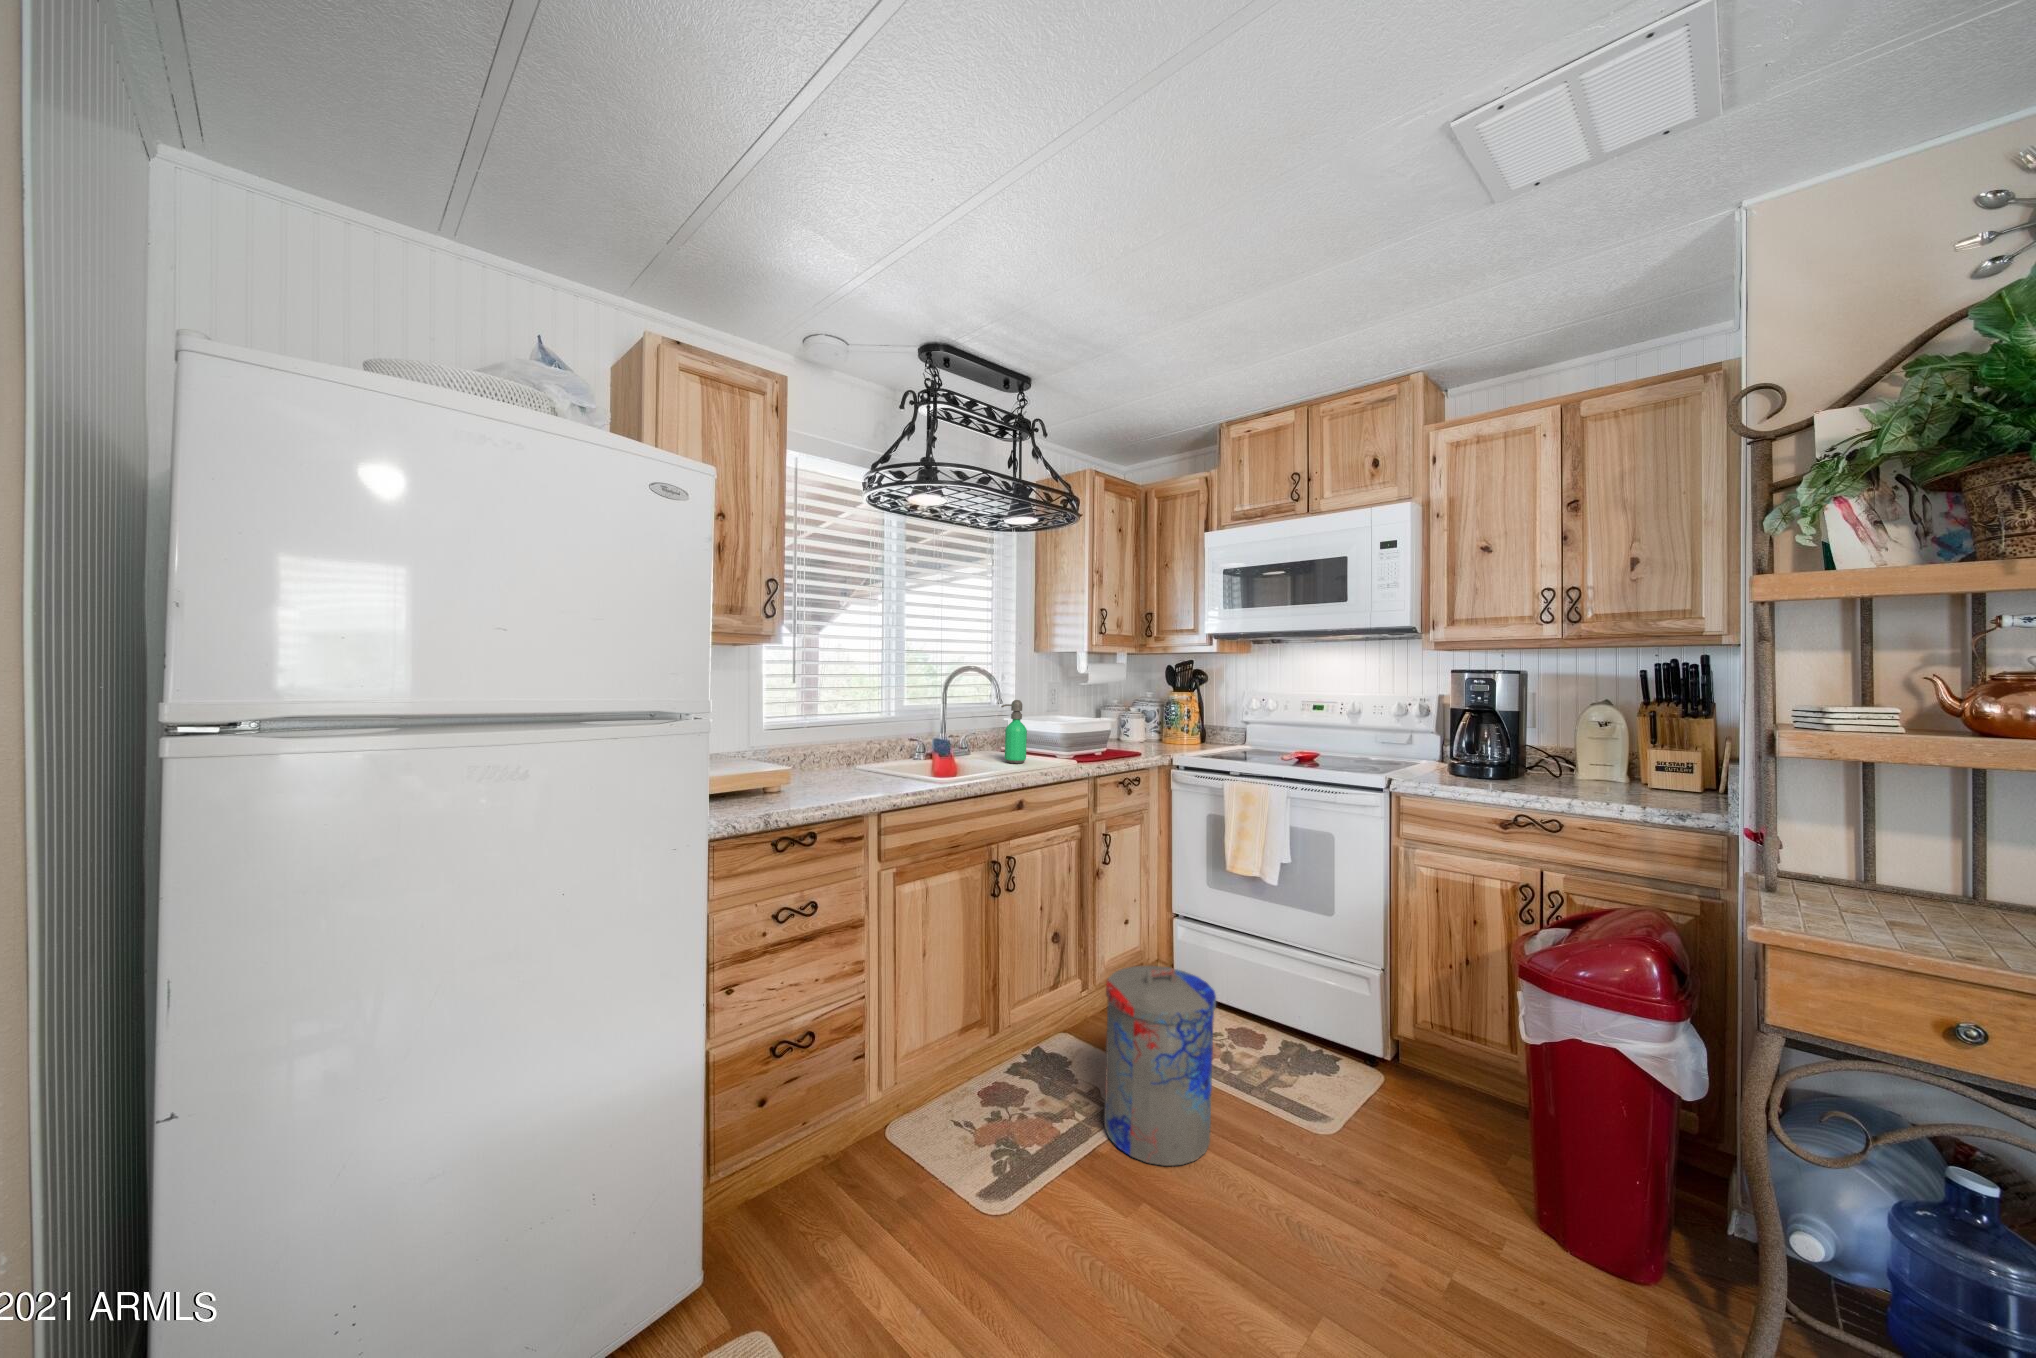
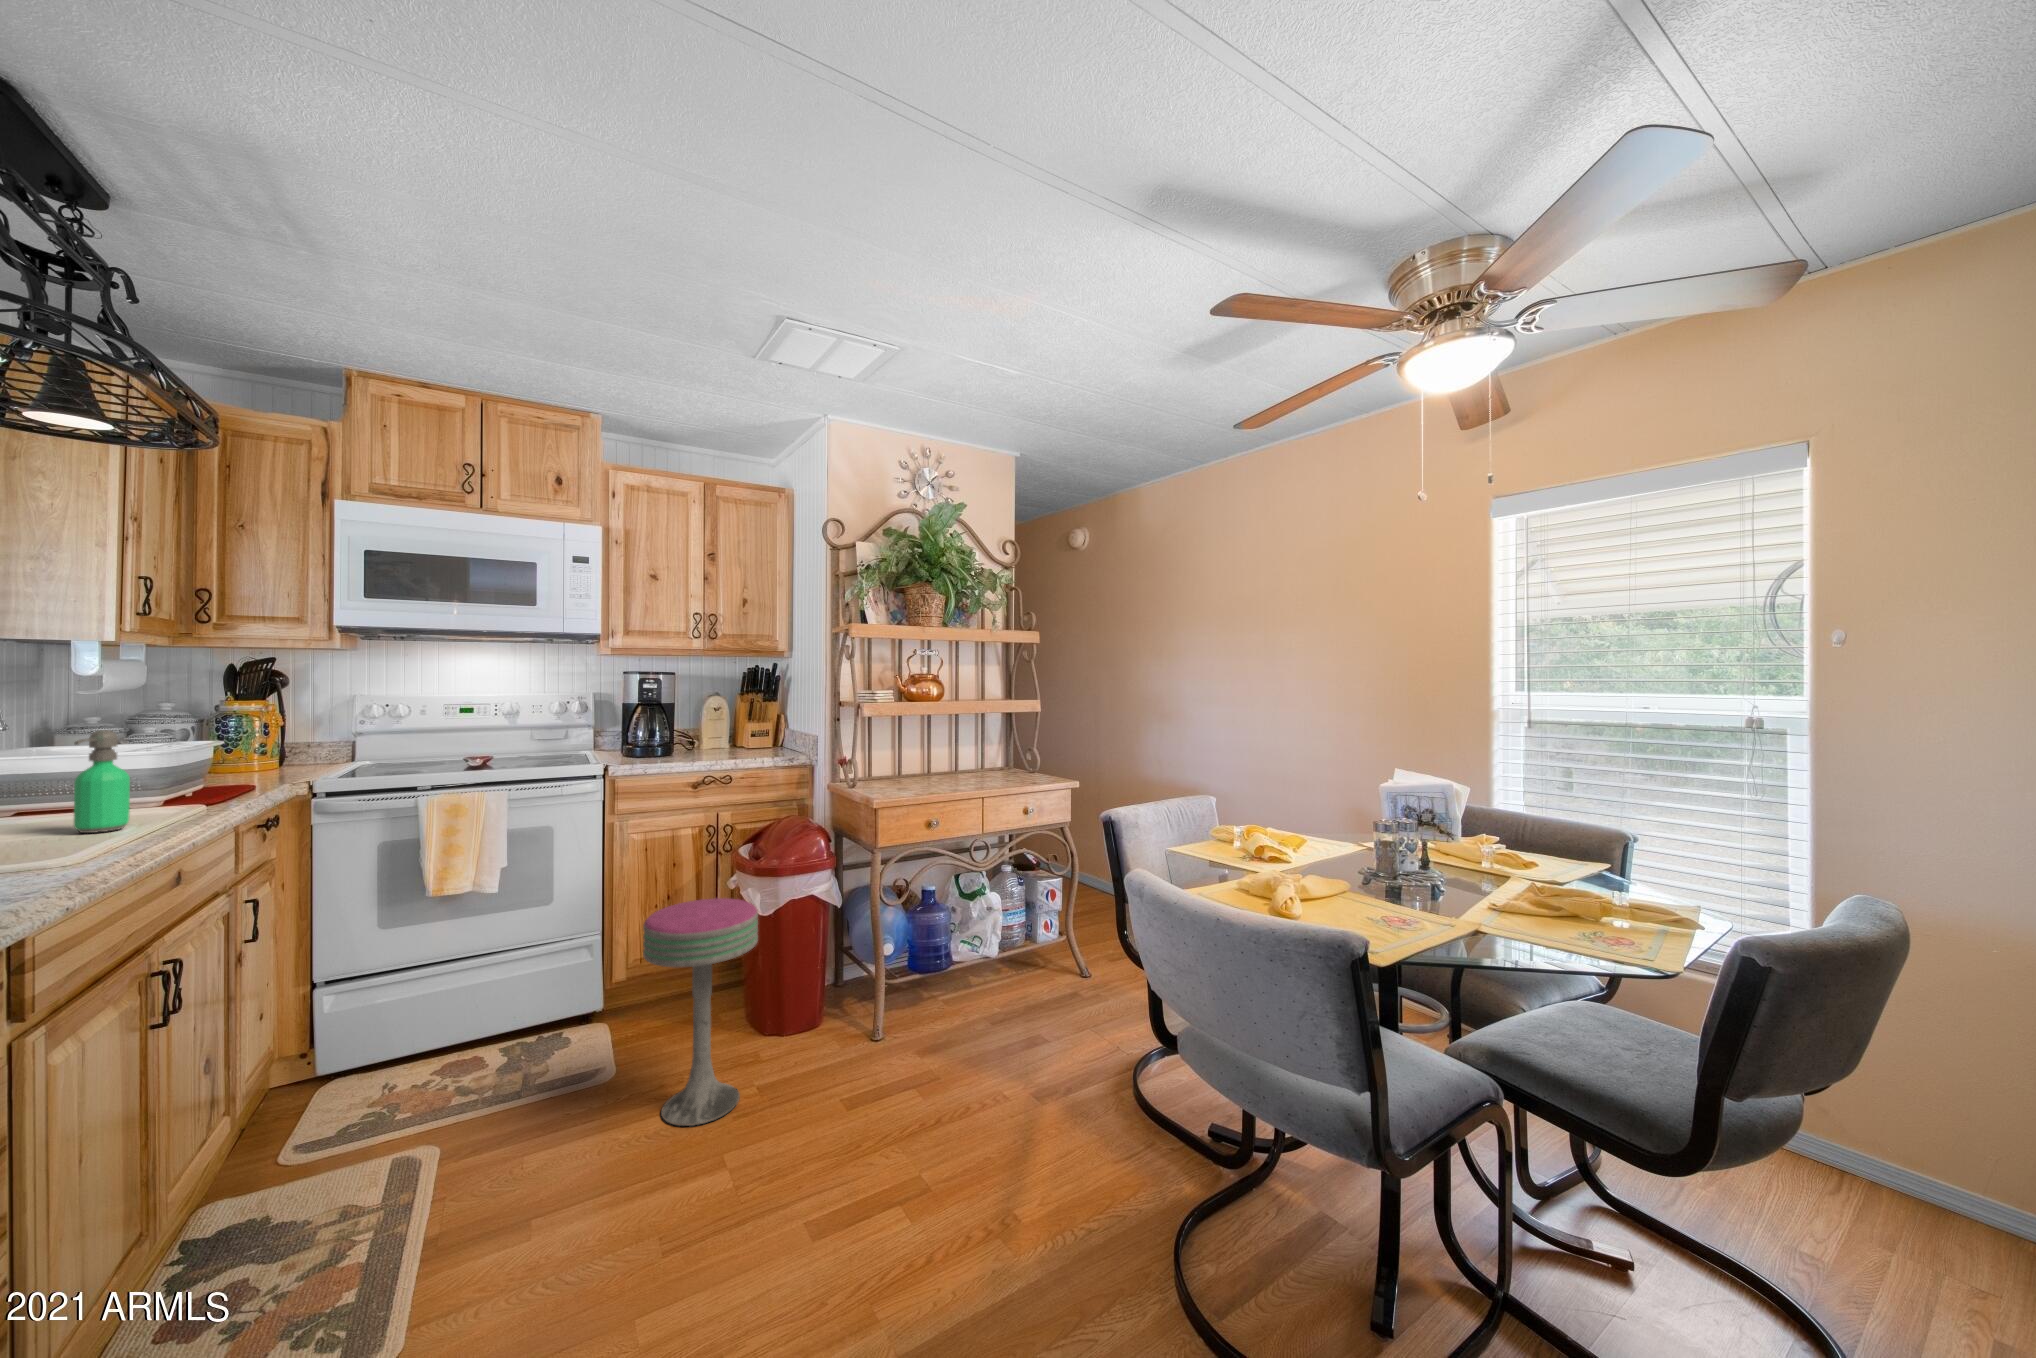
bar stool: none [1309,958,1472,1284] -> present [643,898,758,1126]
trash can: present [1104,966,1216,1166] -> none [392,999,539,1219]

